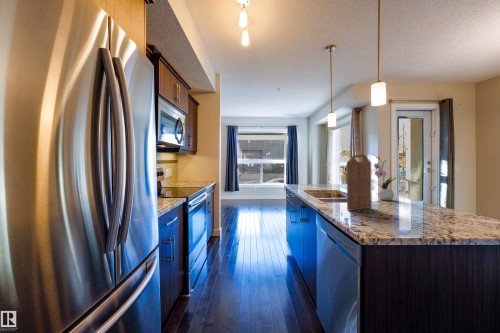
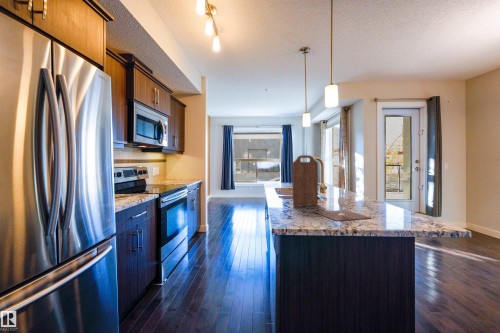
flower arrangement: present [374,157,396,200] -> none [333,157,352,198]
wine glass: none [380,200,454,228] -> present [315,197,370,221]

